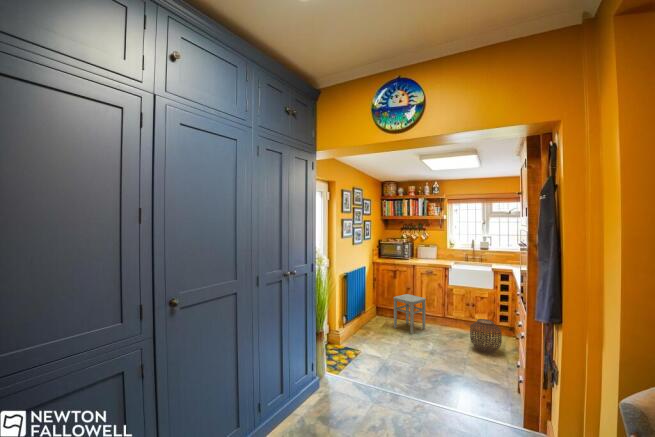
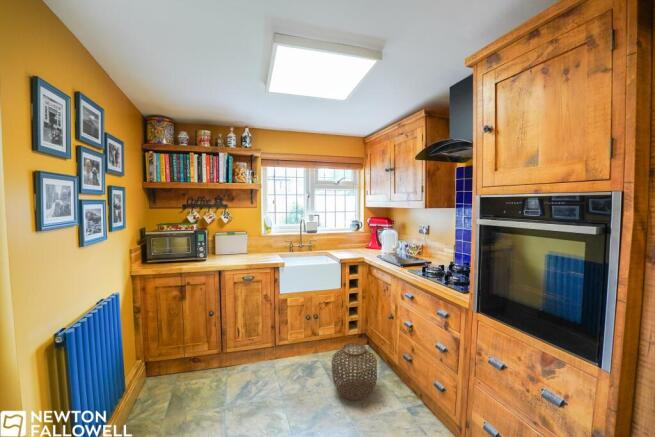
stool: present [393,294,426,334] -> none [185,326,249,410]

